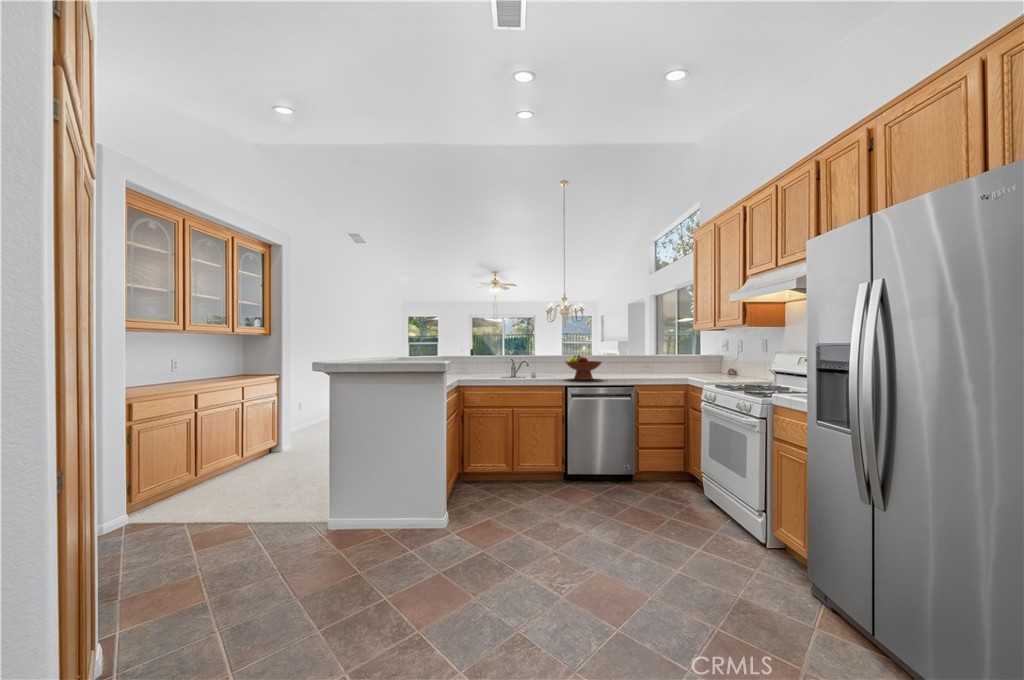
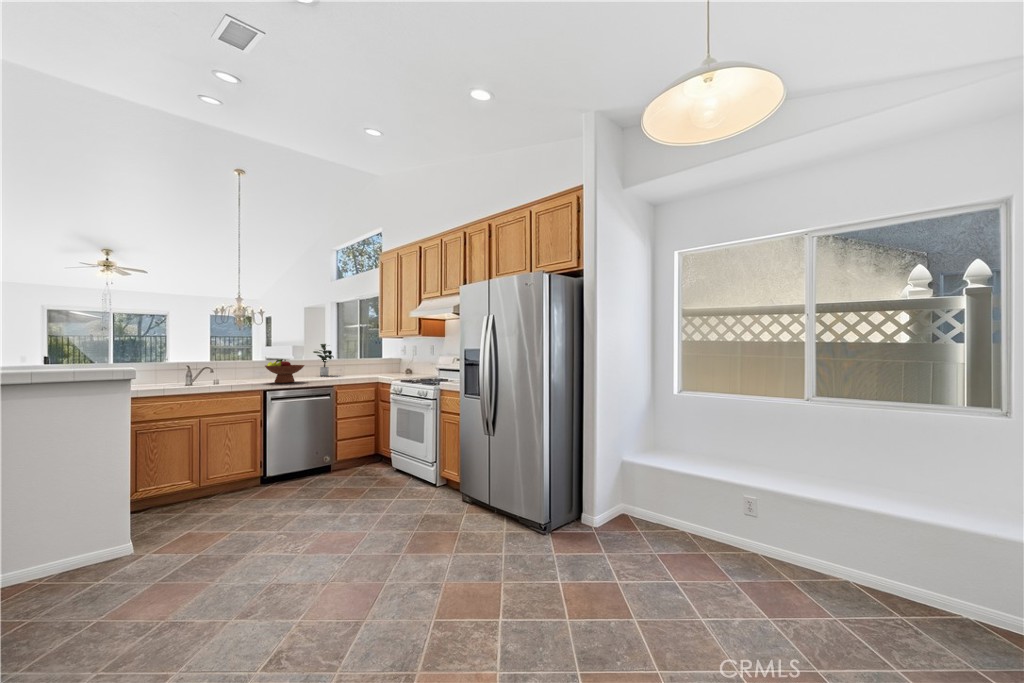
potted plant: none [615,338,648,373] -> present [313,344,334,376]

